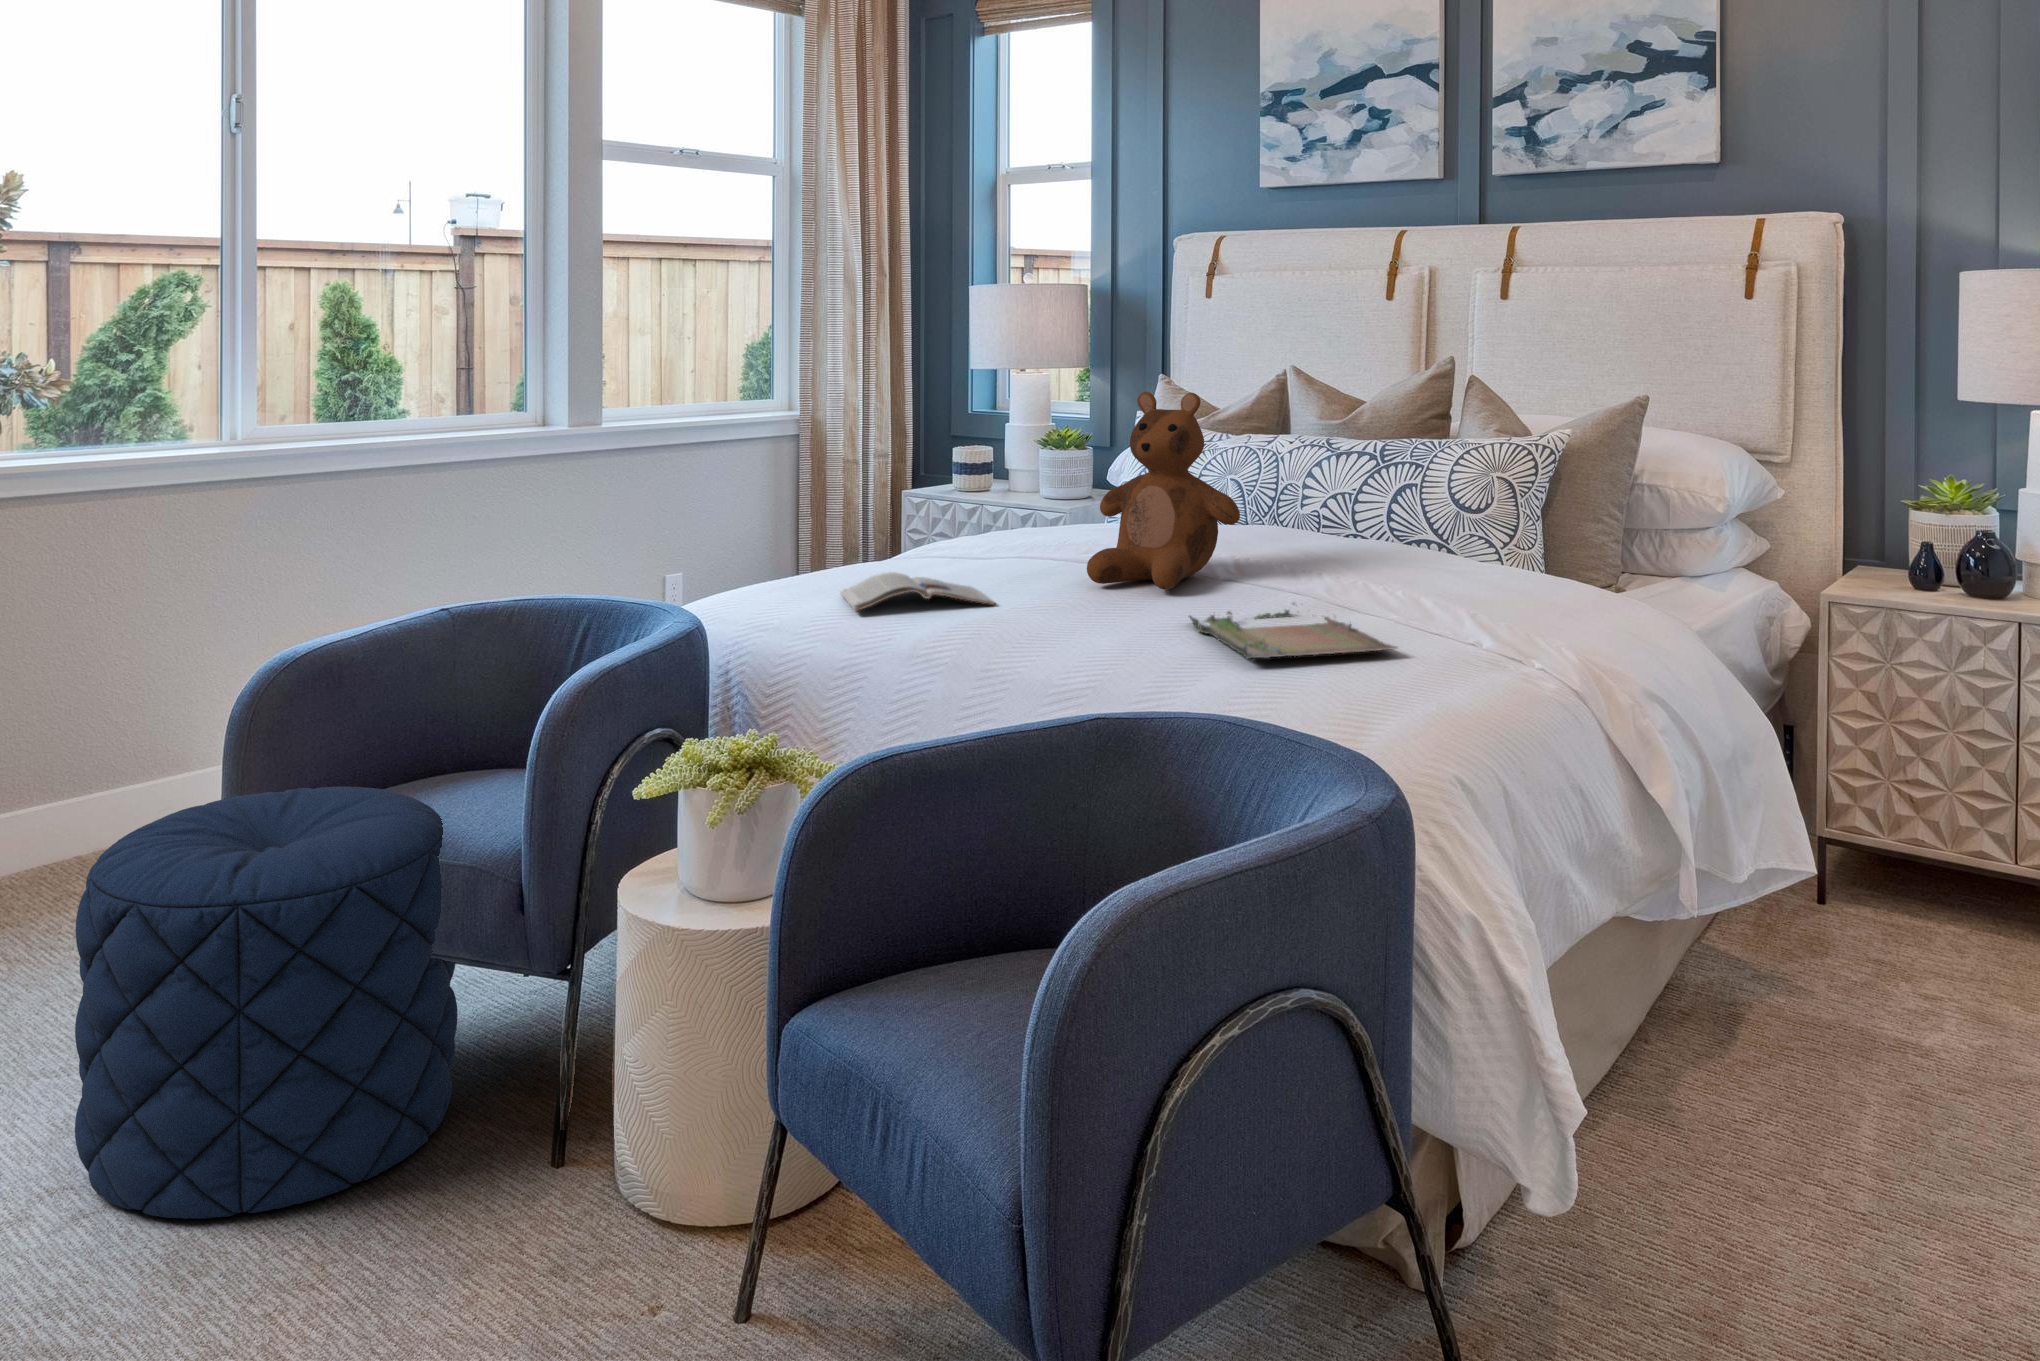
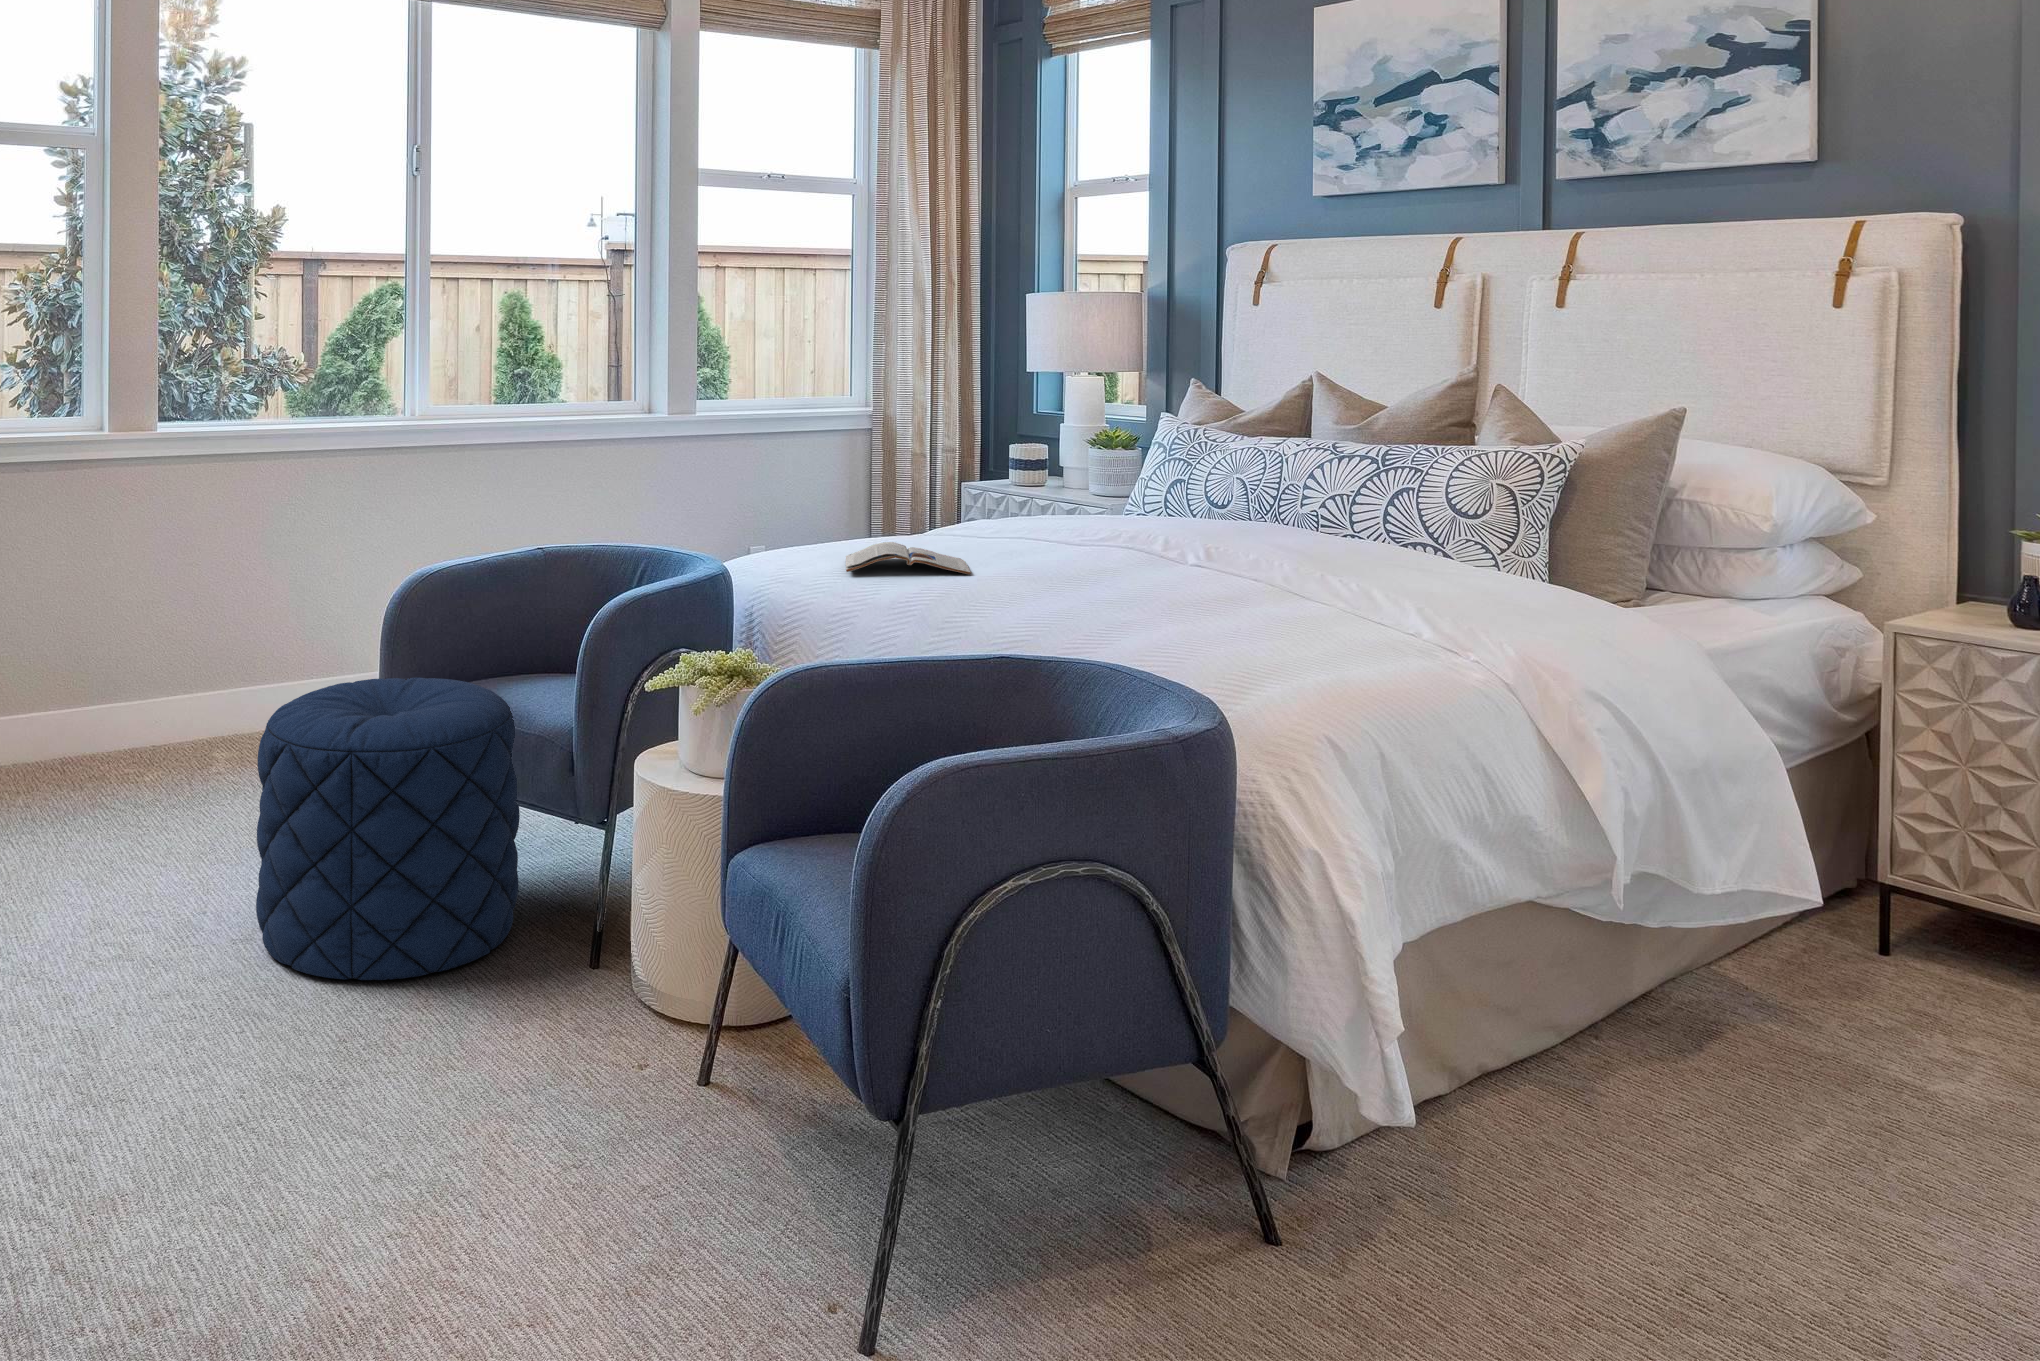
teddy bear: present [1087,392,1240,590] -> none [1062,391,1208,571]
tray: present [1188,604,1397,659] -> none [1130,584,1307,633]

